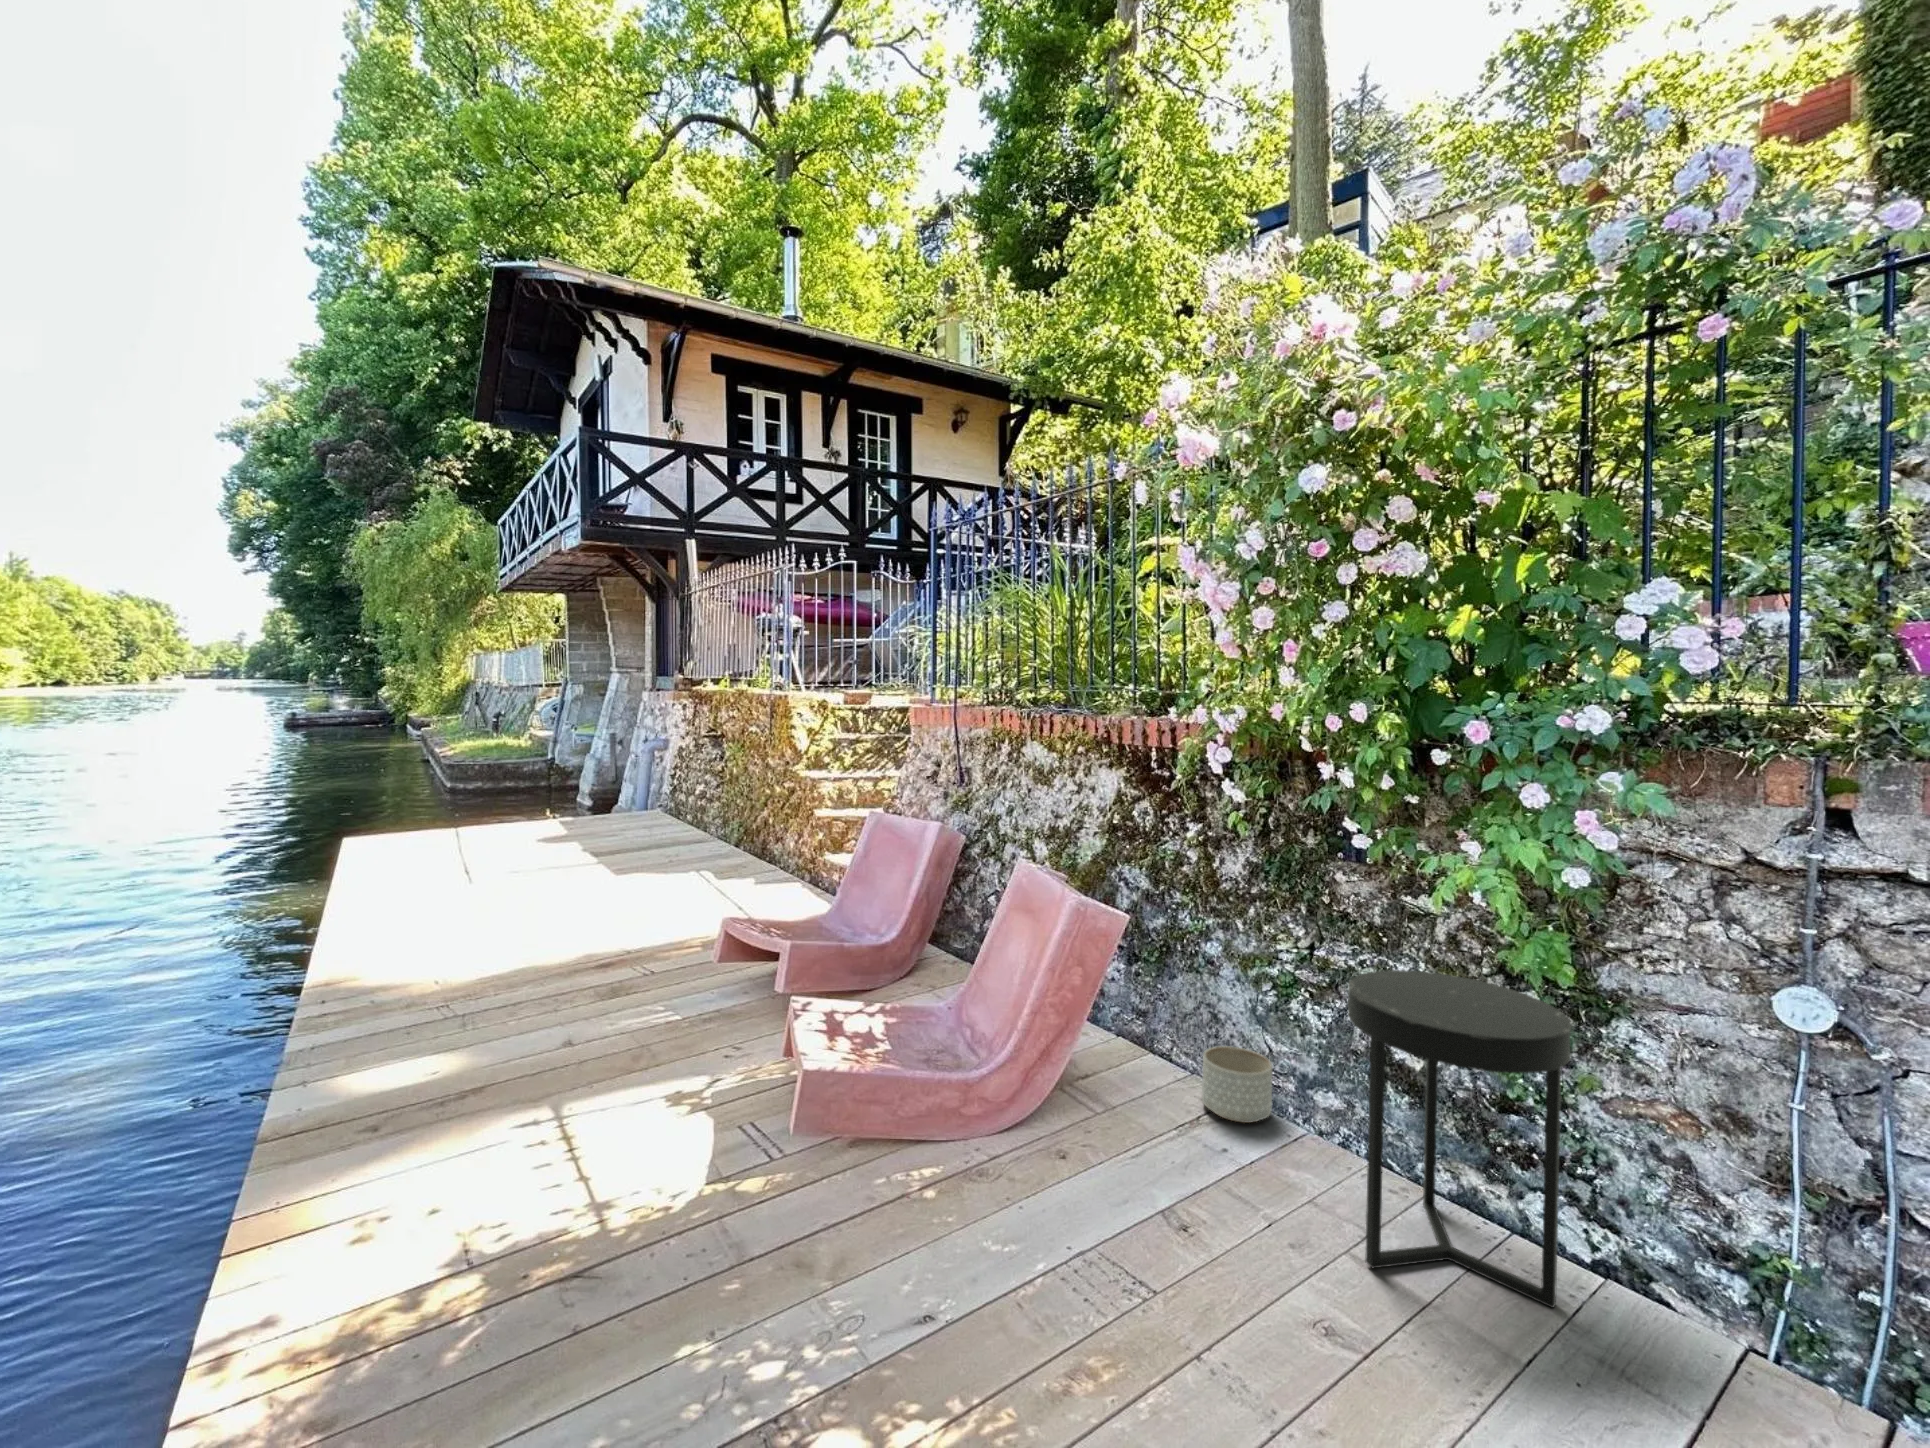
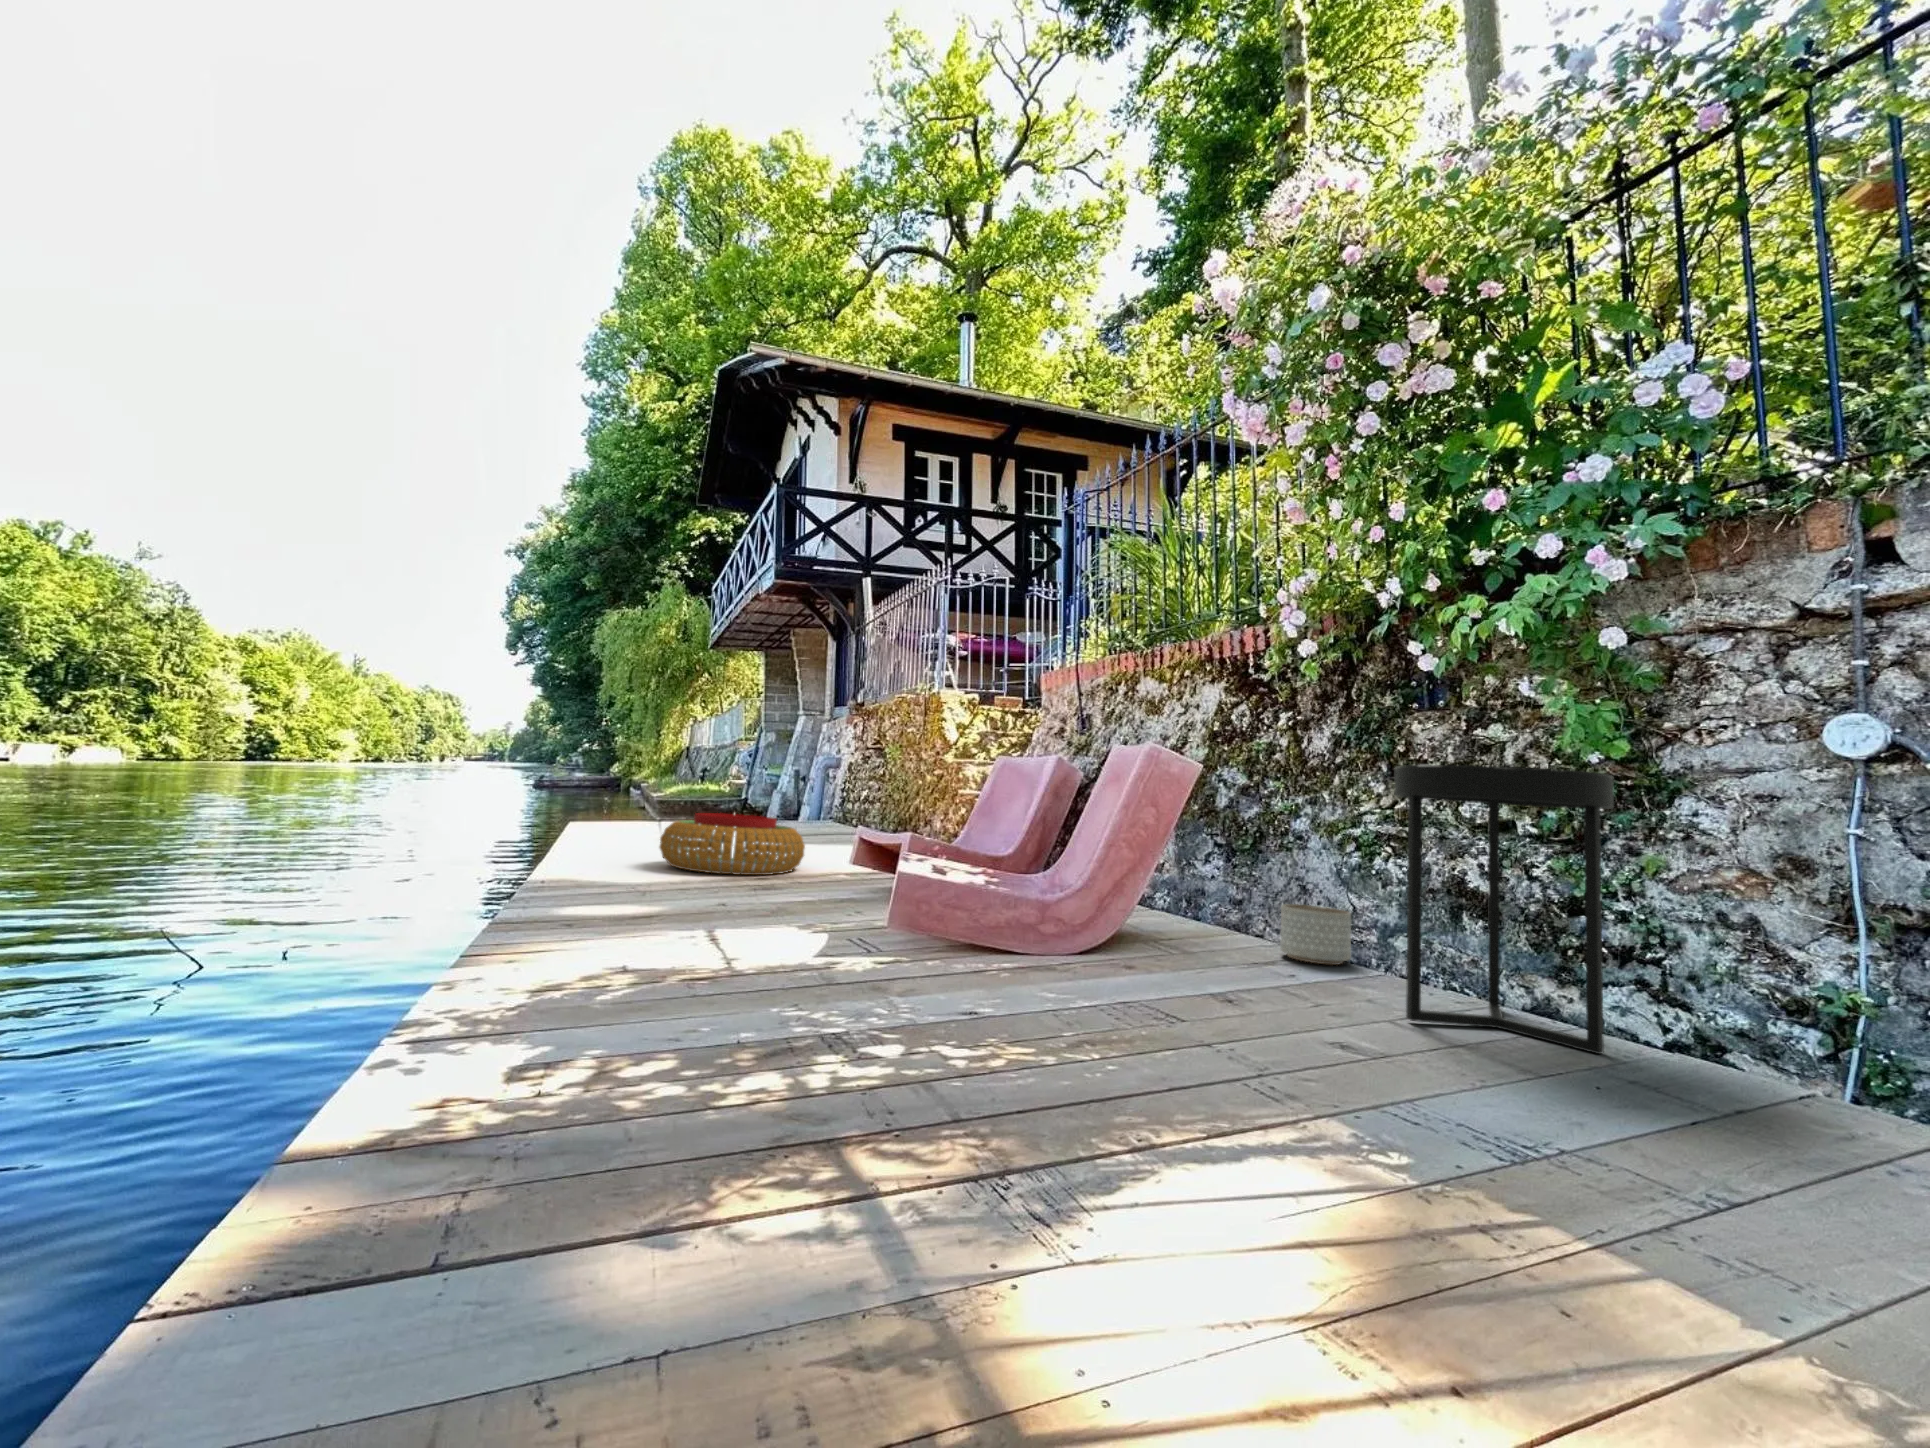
pouf: none [491,896,665,988] -> present [660,813,805,875]

